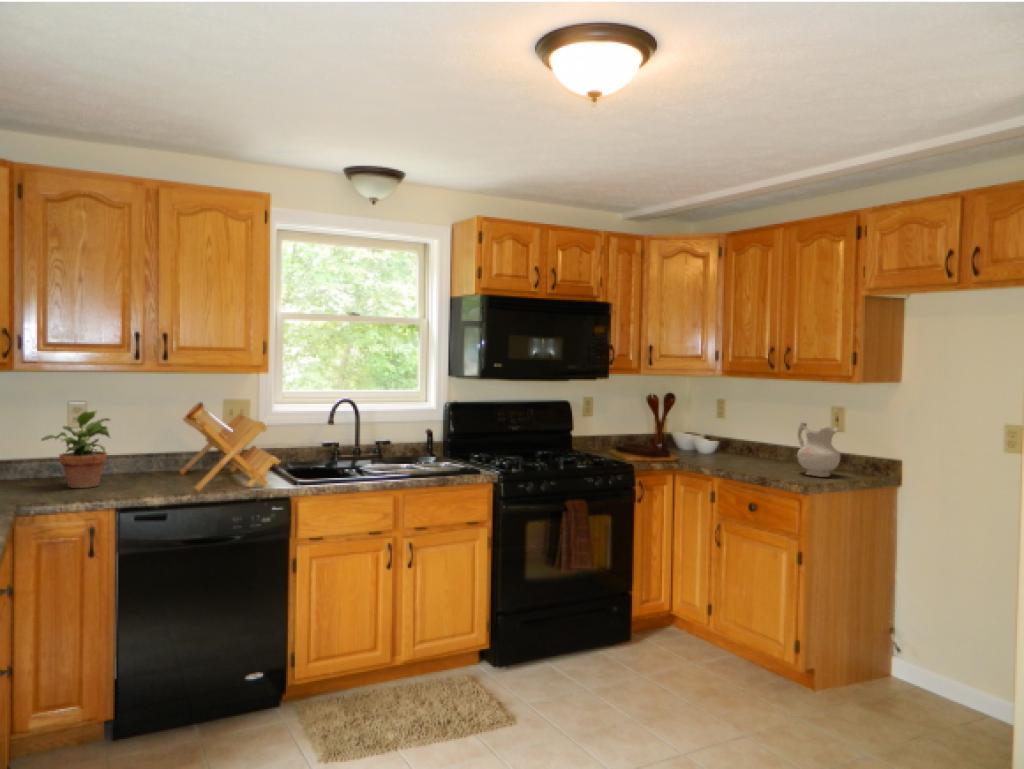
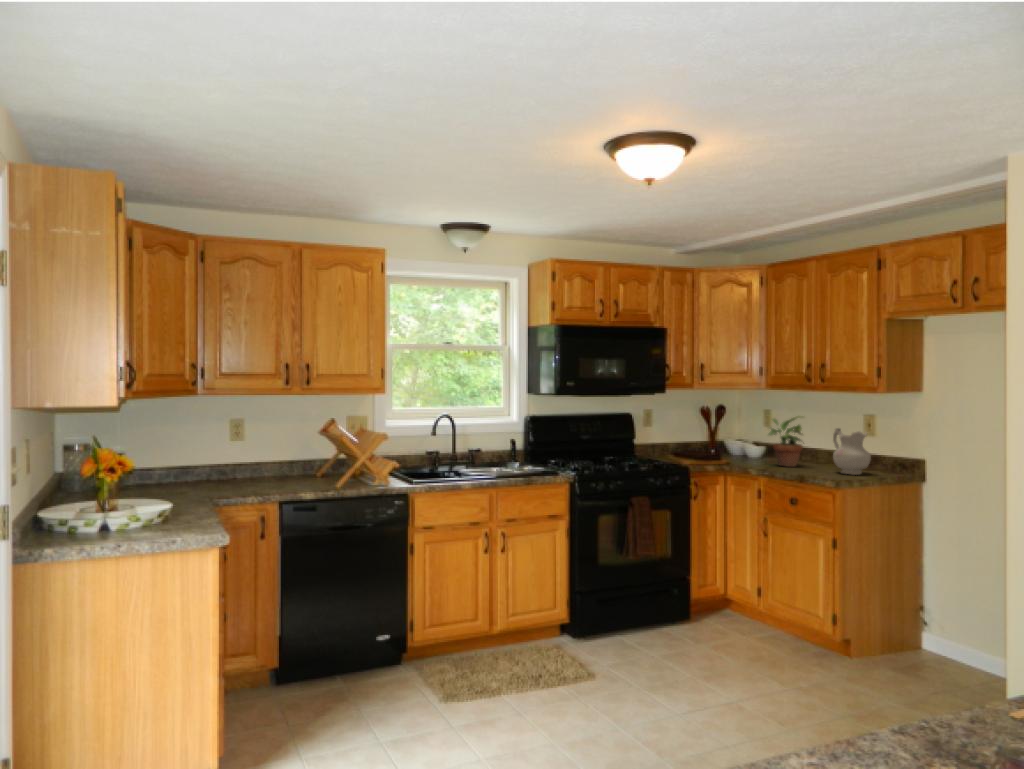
potted plant: present [41,411,110,488] -> present [769,416,802,467]

